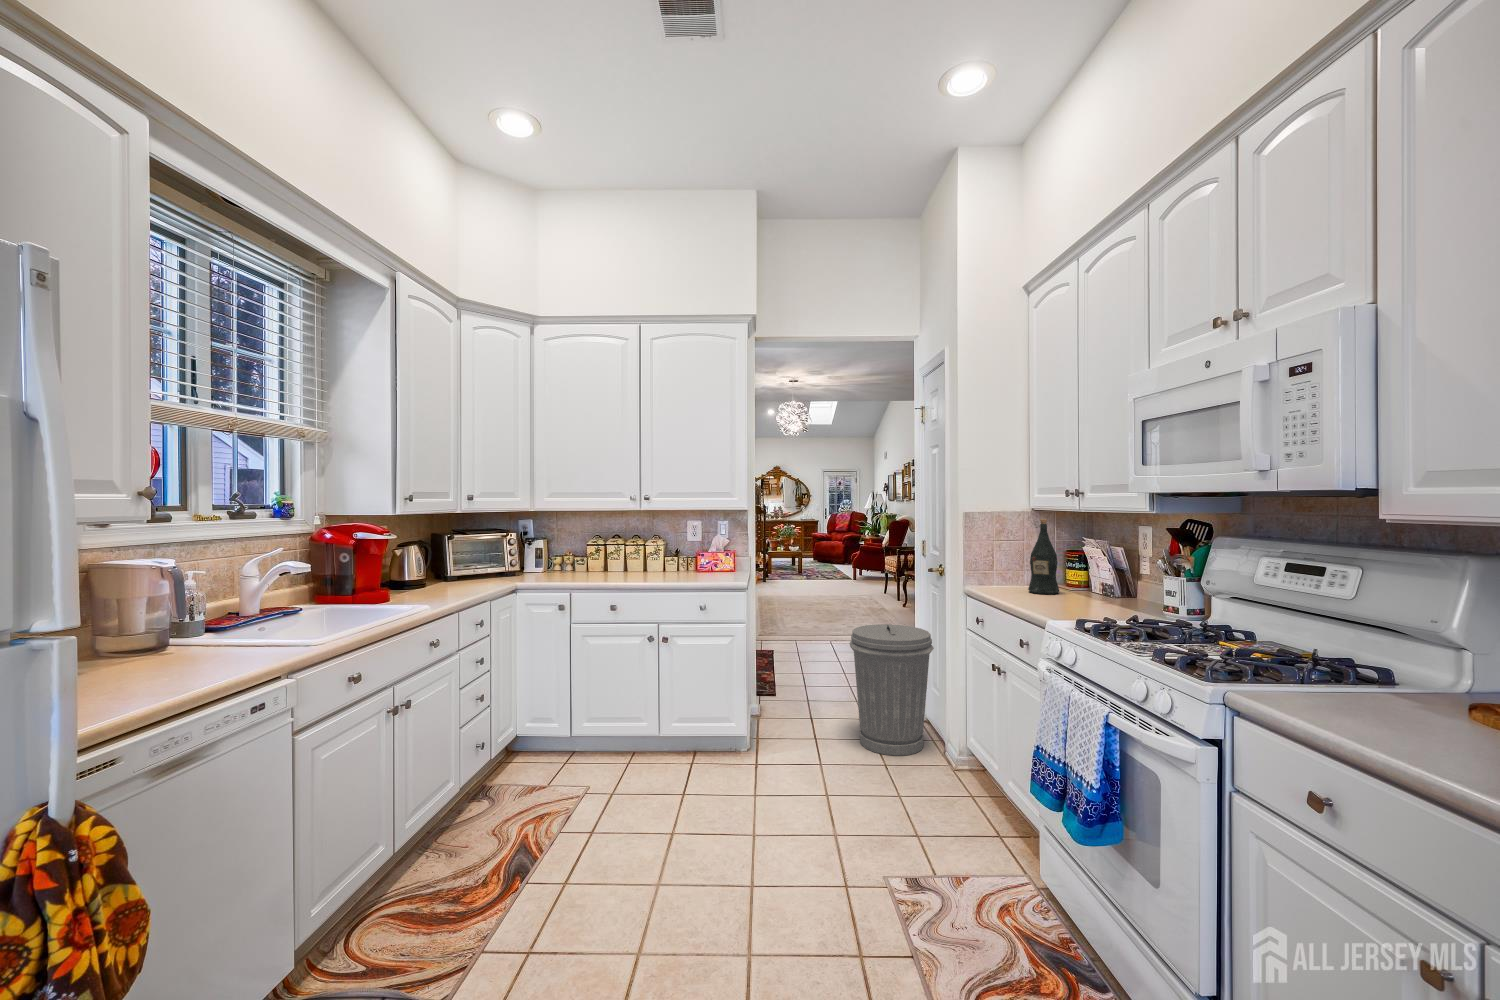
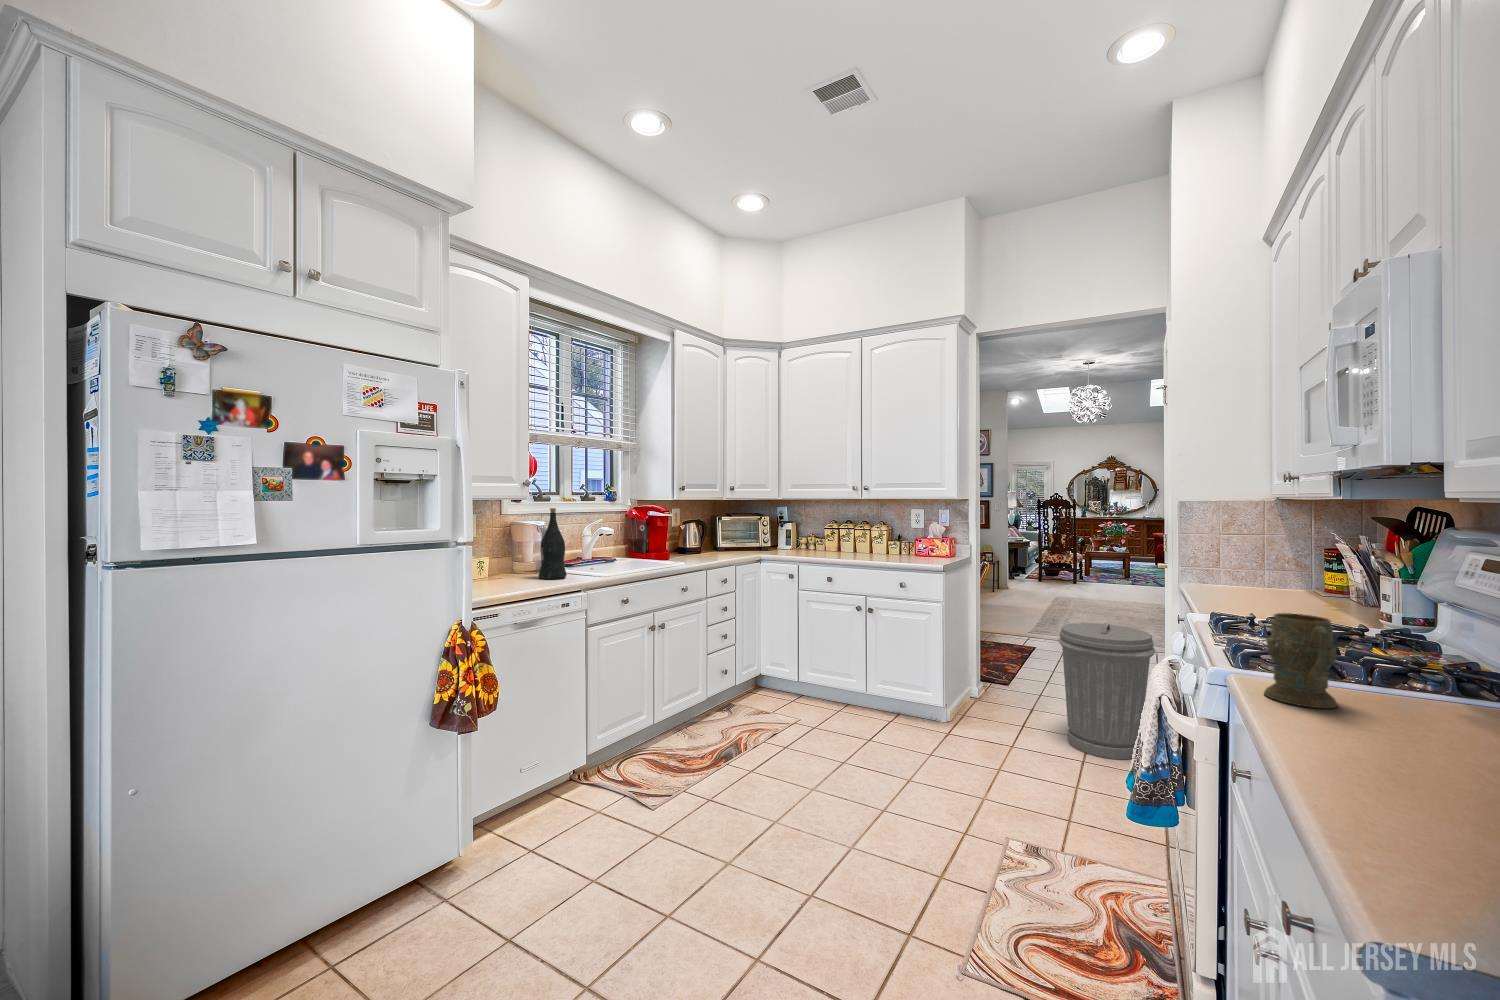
wine bottle: present [1028,519,1059,594] -> present [538,508,567,579]
mug: none [1306,621,1408,718] -> present [1264,613,1338,708]

